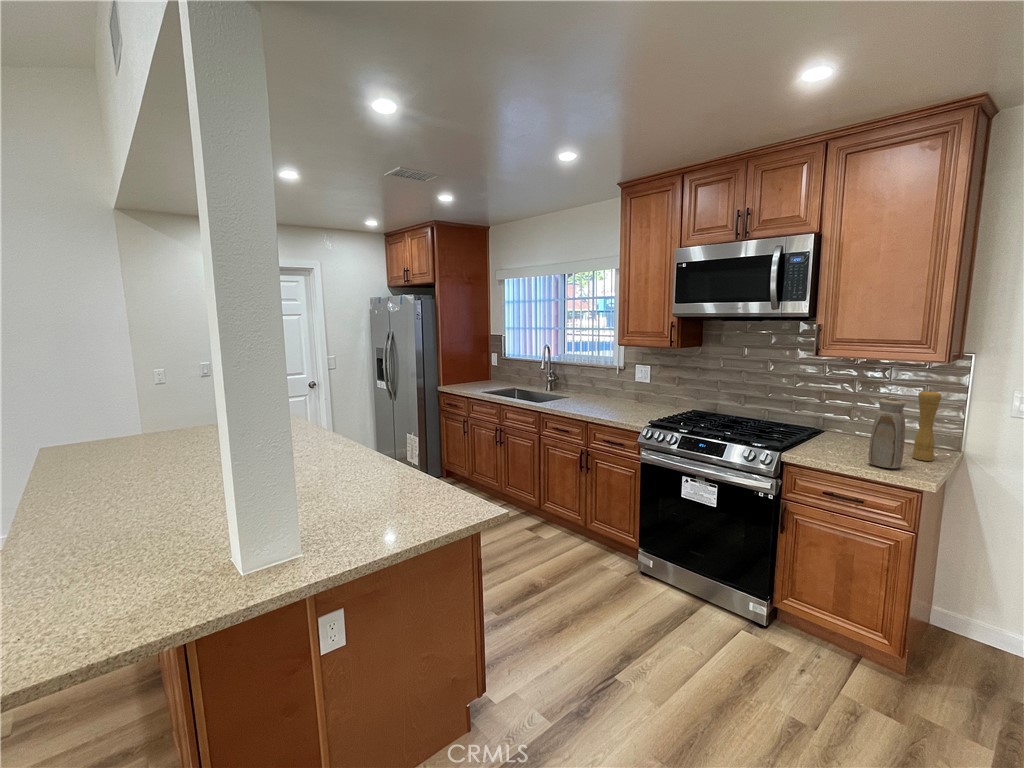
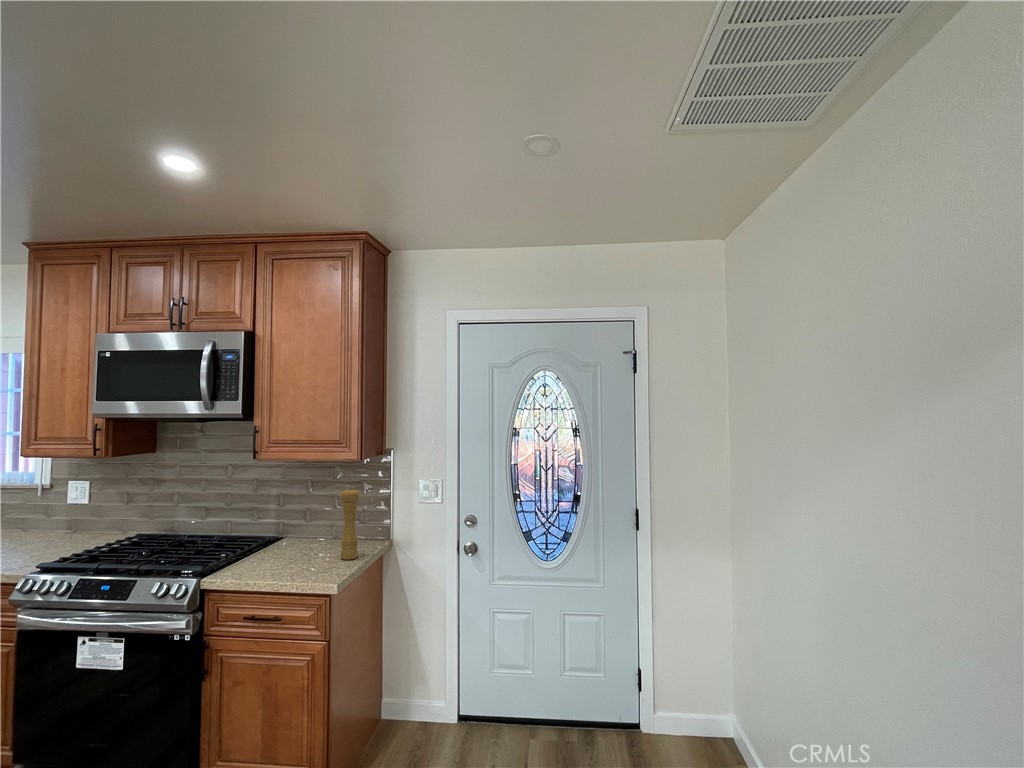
vase: present [868,398,906,468] -> none [290,501,321,575]

